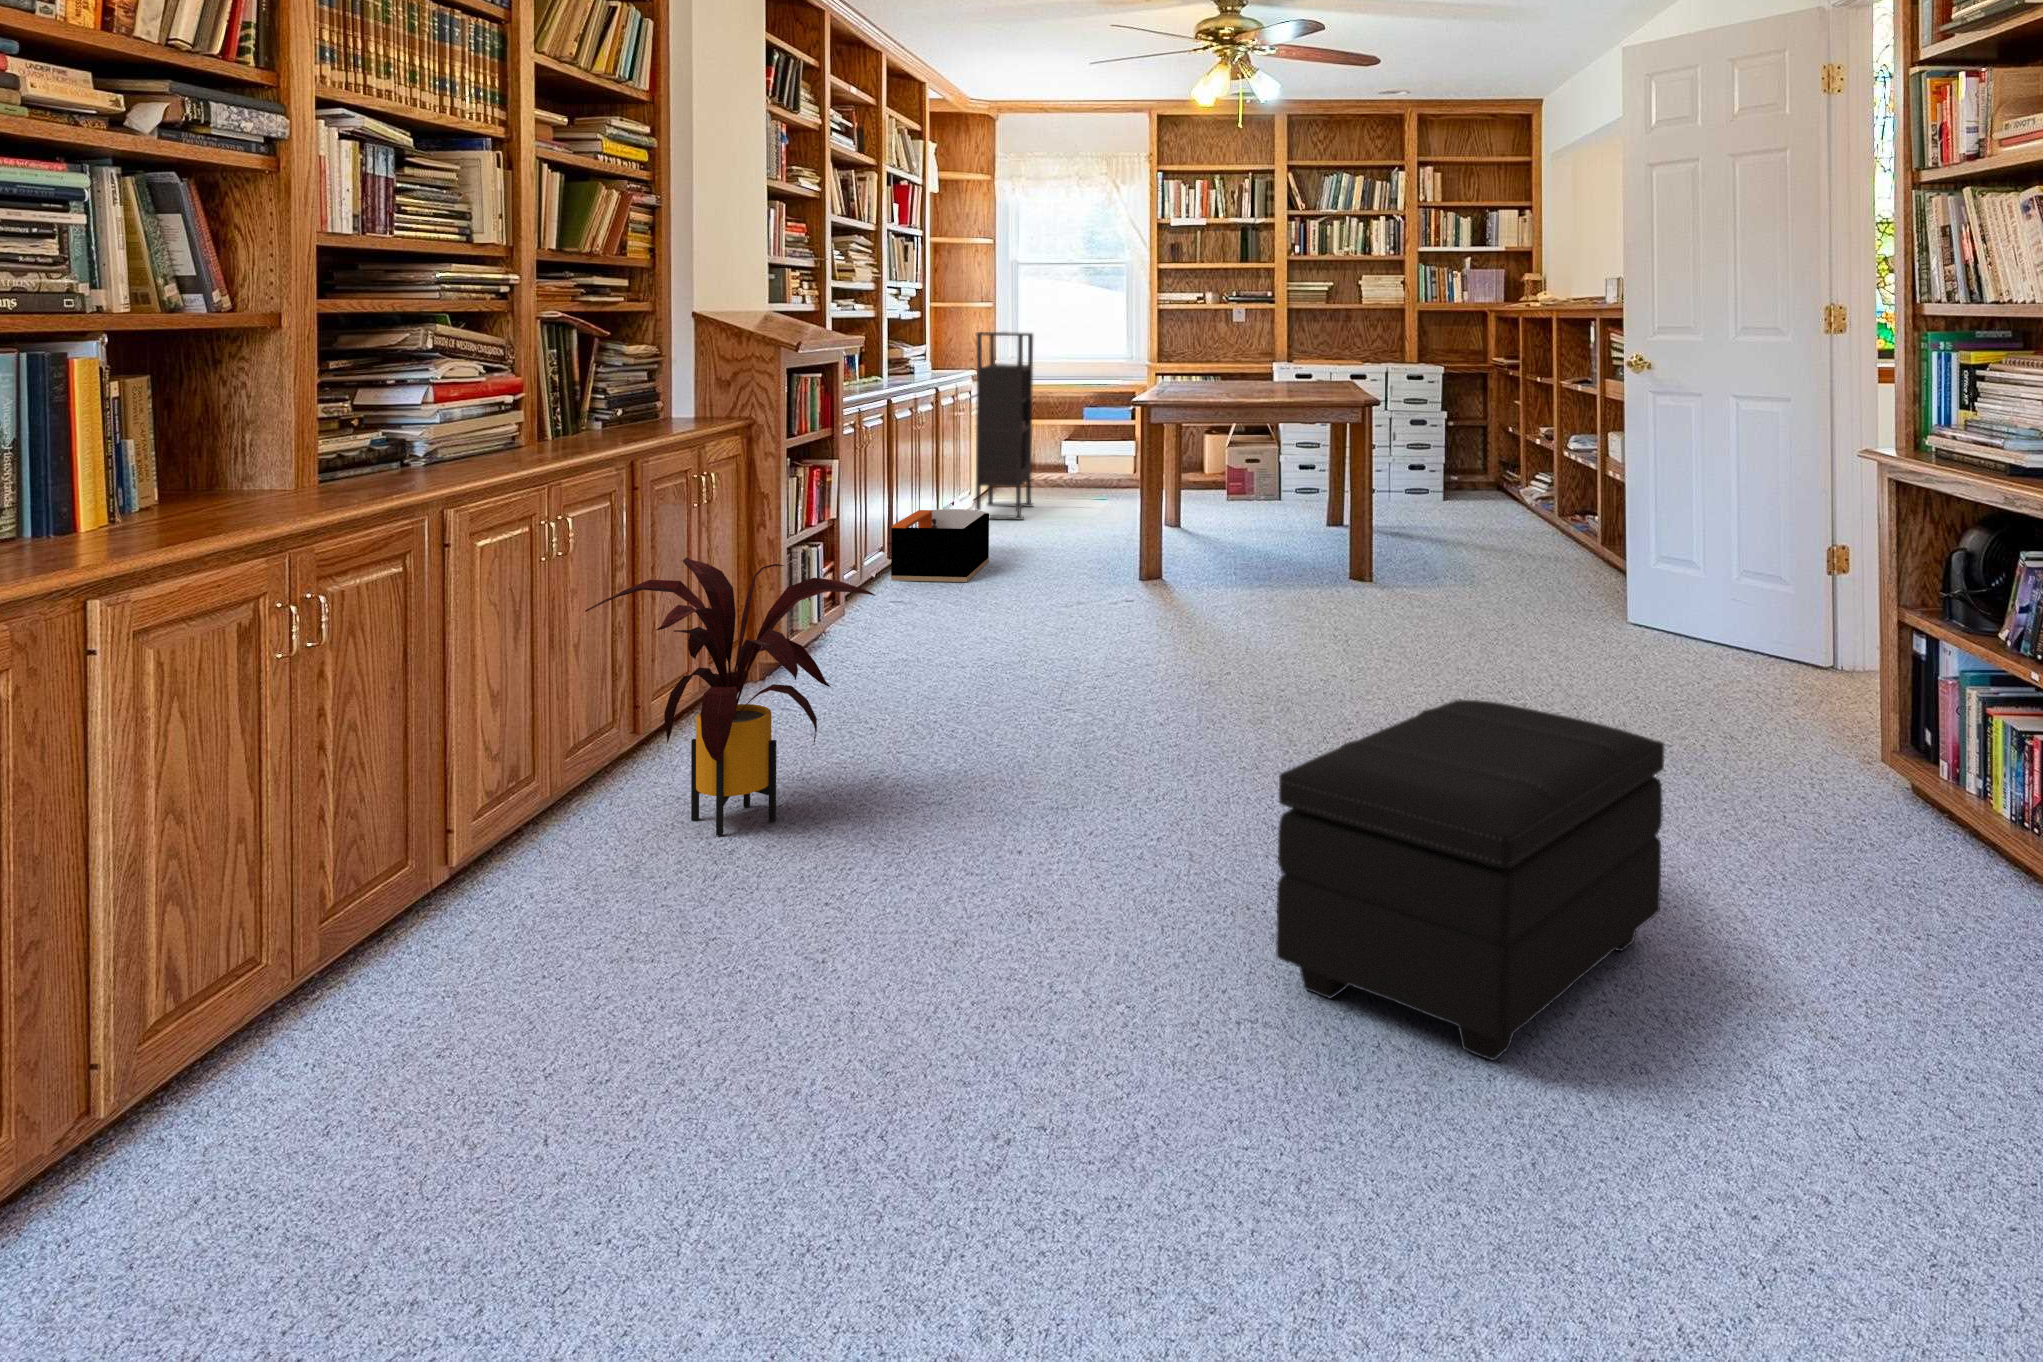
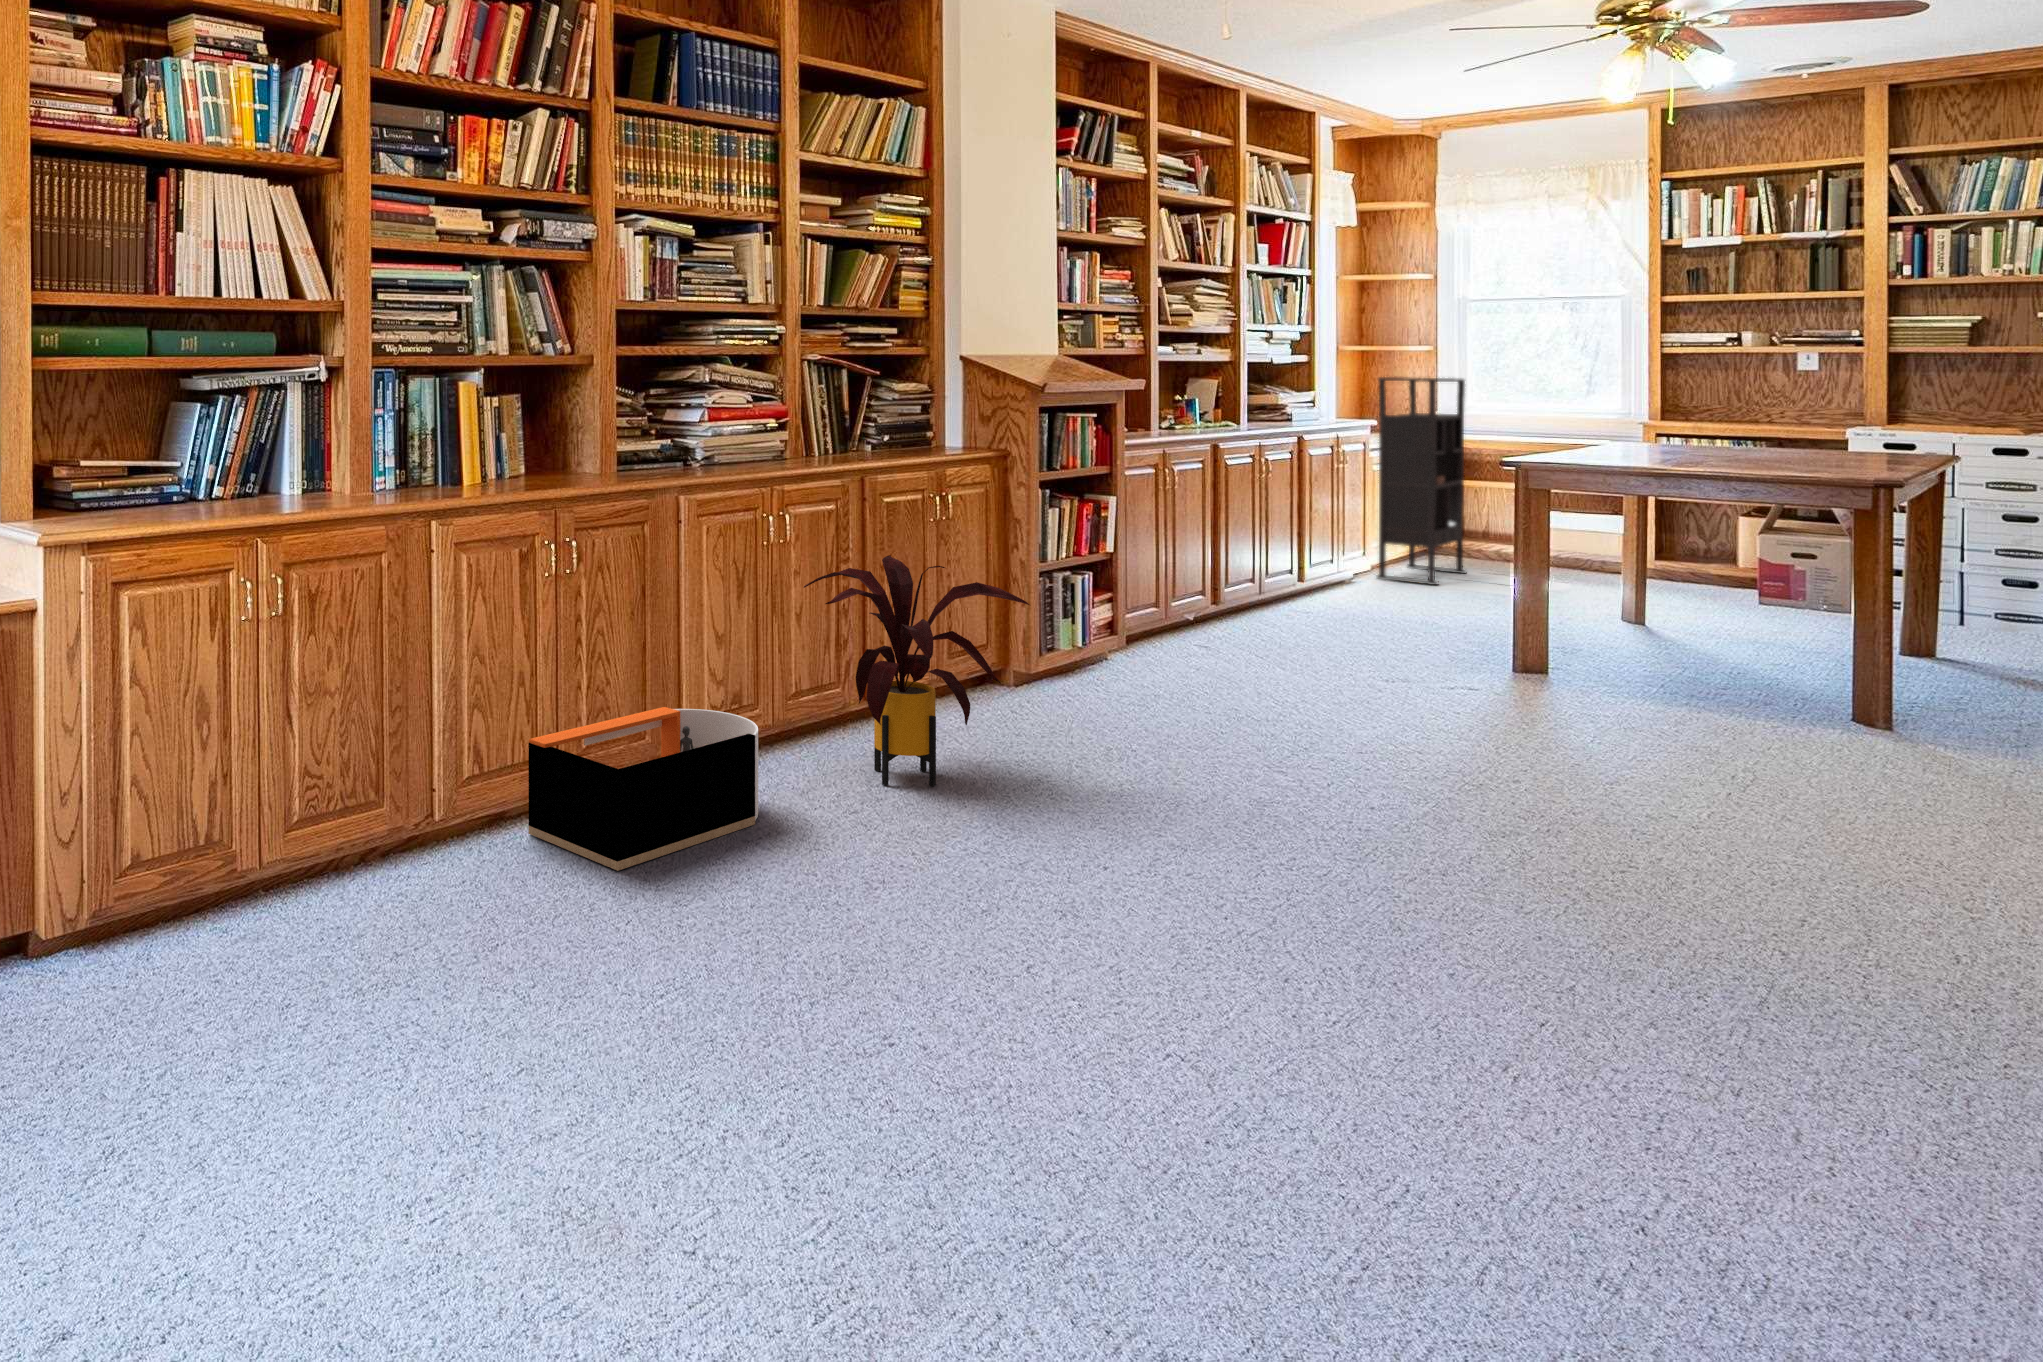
storage bin: present [891,509,989,582] -> present [528,707,758,871]
footstool: present [1276,700,1664,1060] -> none [1250,798,1855,1177]

